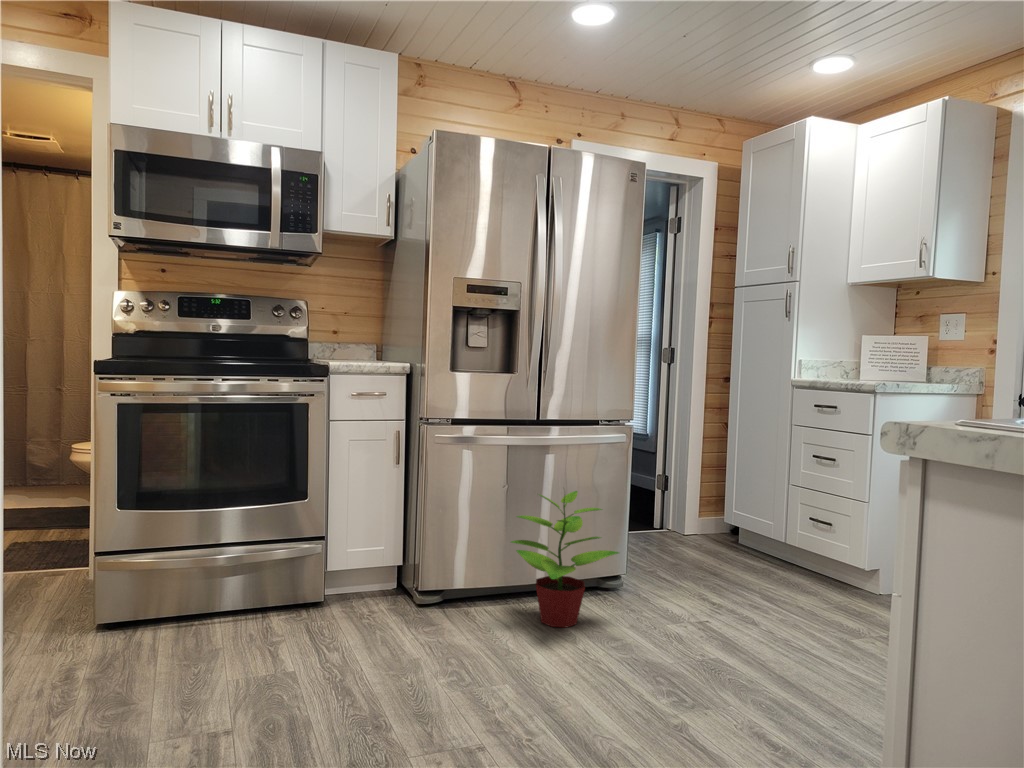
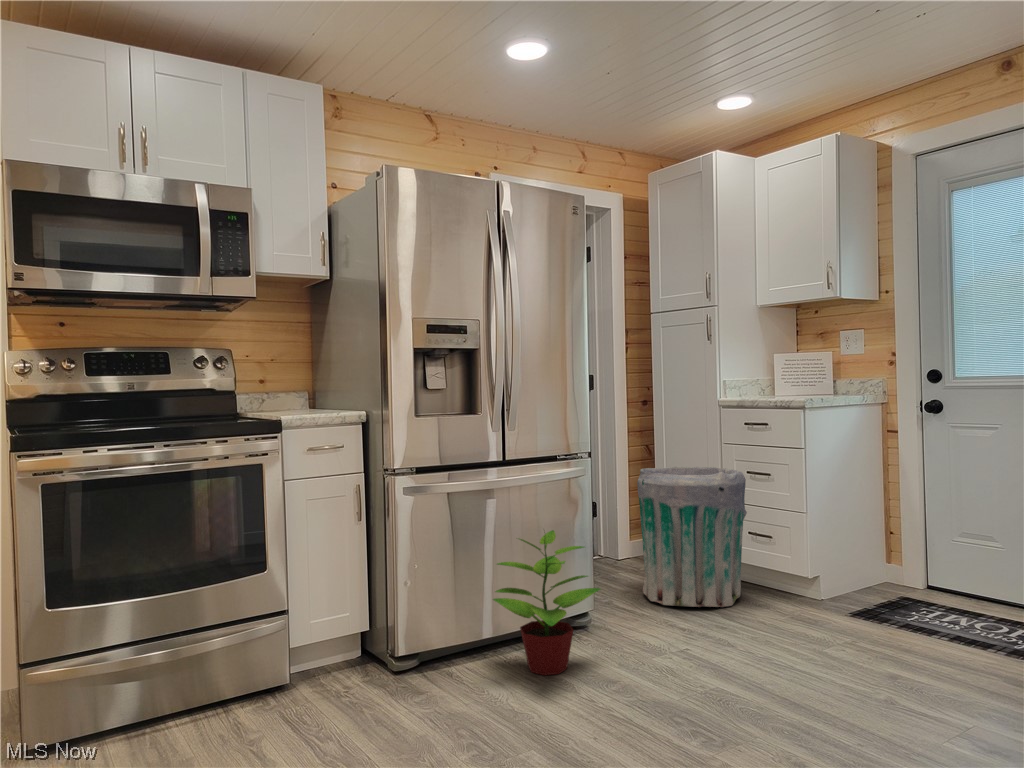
trash can: none [689,443,807,590] -> present [637,467,747,607]

